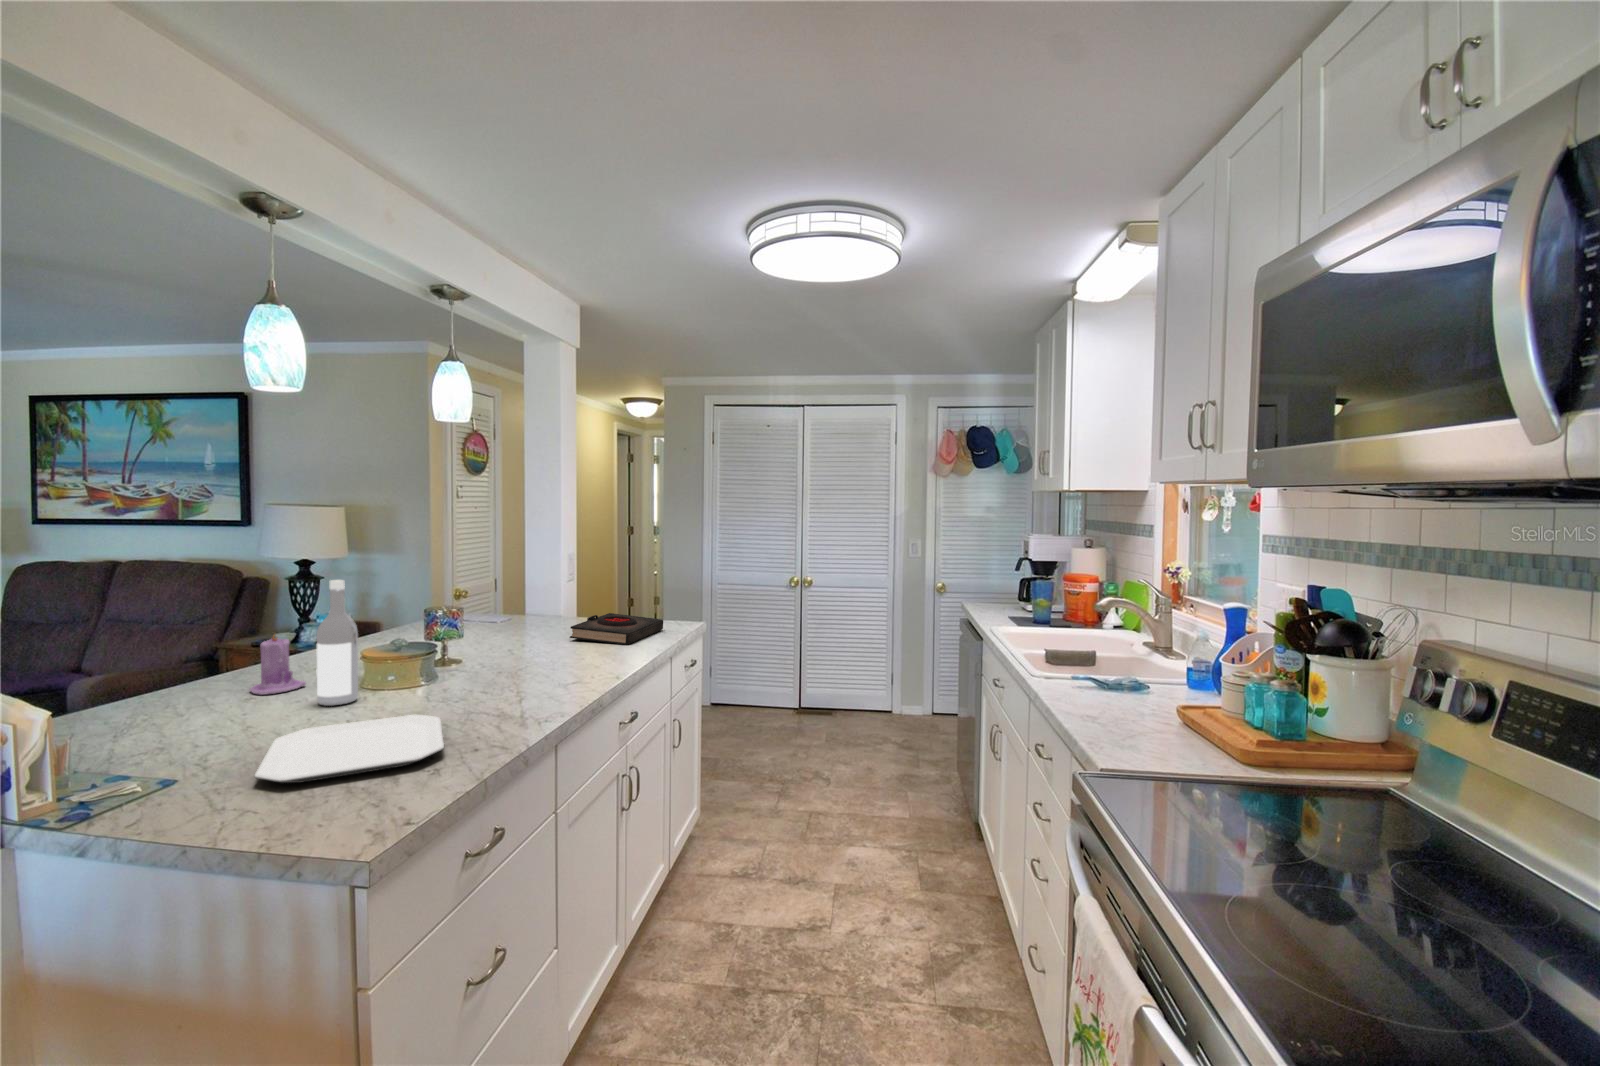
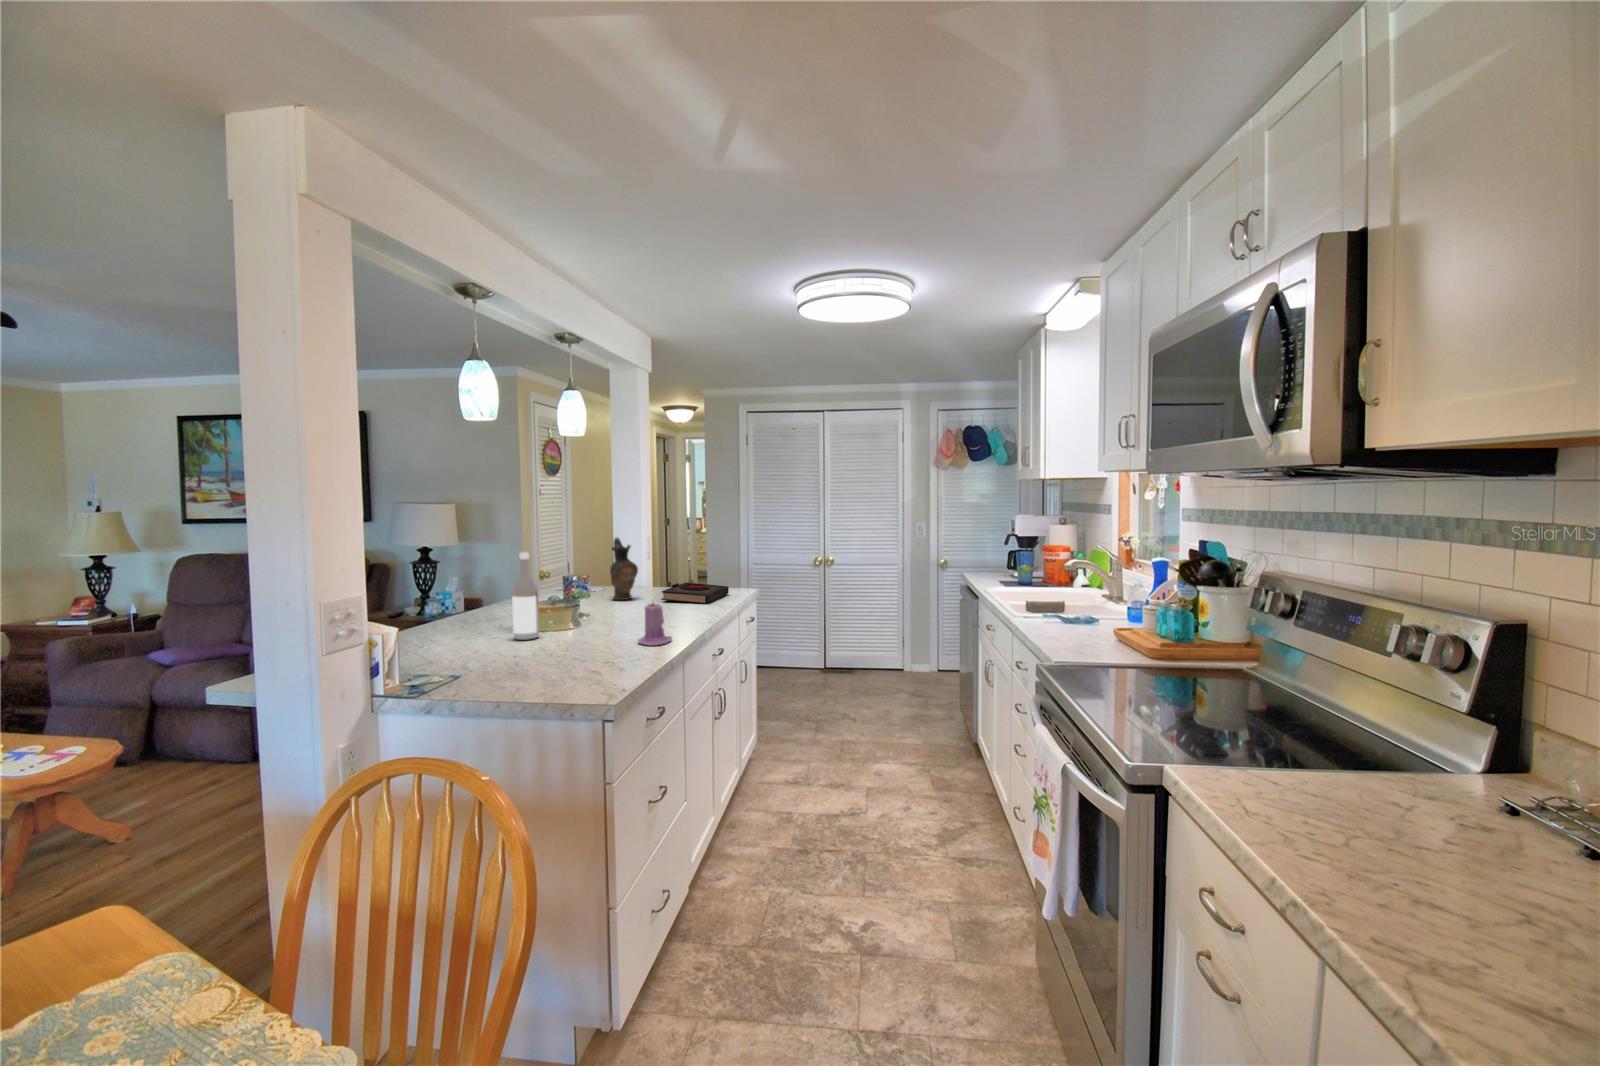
ceramic pitcher: none [506,555,543,637] -> present [610,538,638,600]
candle: present [250,635,306,695] -> present [638,603,672,646]
plate: present [254,714,444,783] -> none [511,642,625,675]

